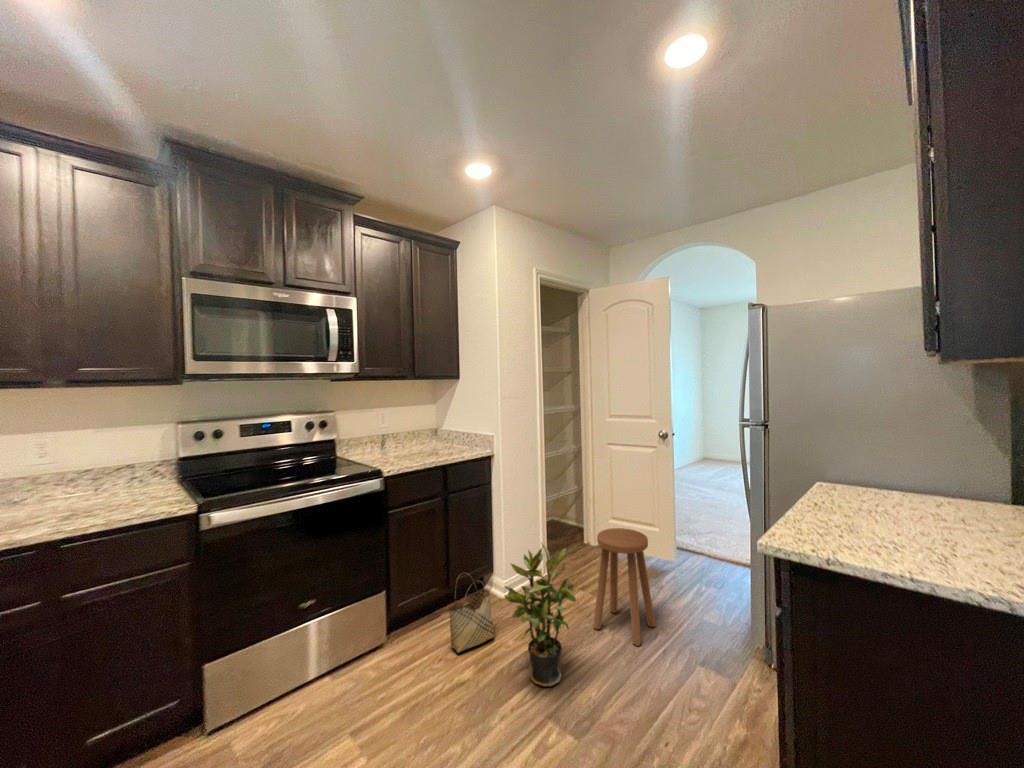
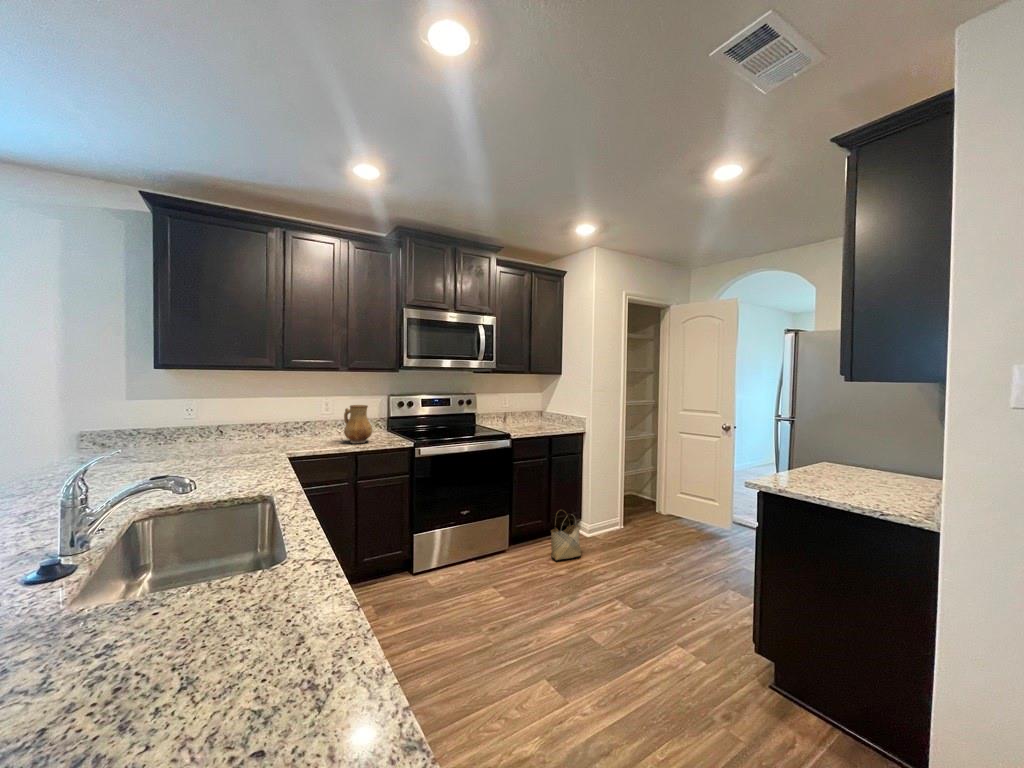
ceramic pitcher: none [43,446,112,520] -> present [344,405,372,443]
stool: present [594,528,655,646] -> none [654,492,703,574]
potted plant: present [505,543,576,687] -> none [590,490,640,585]

